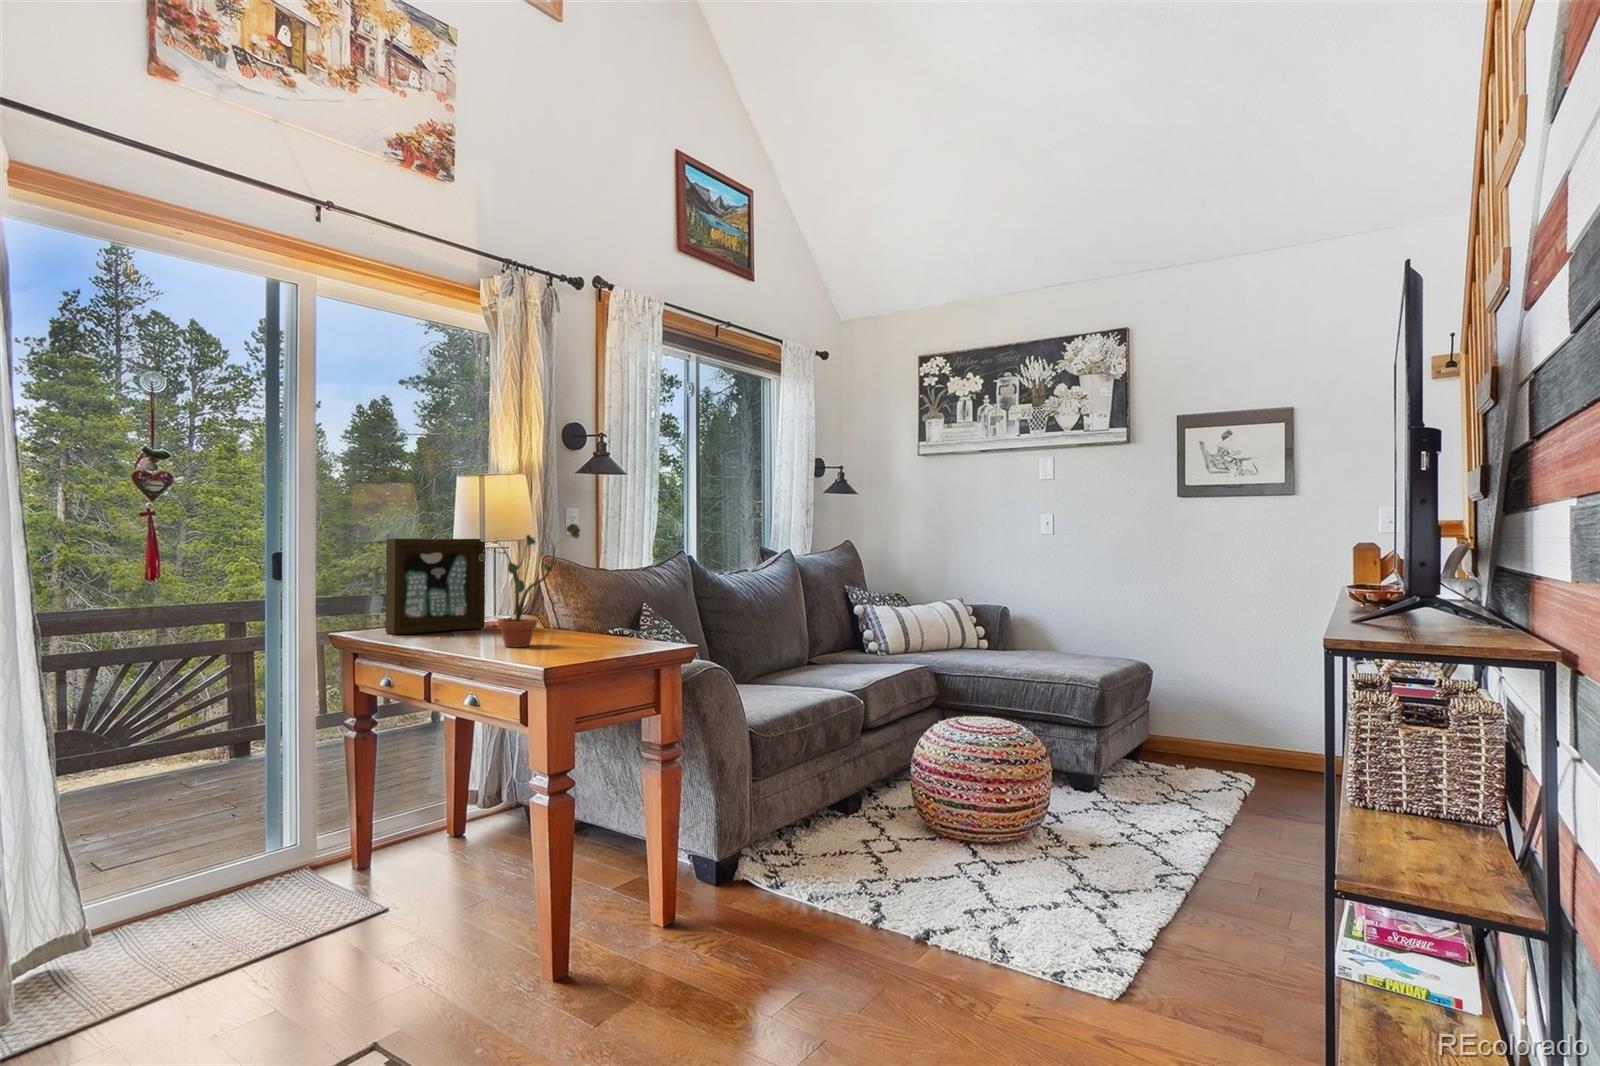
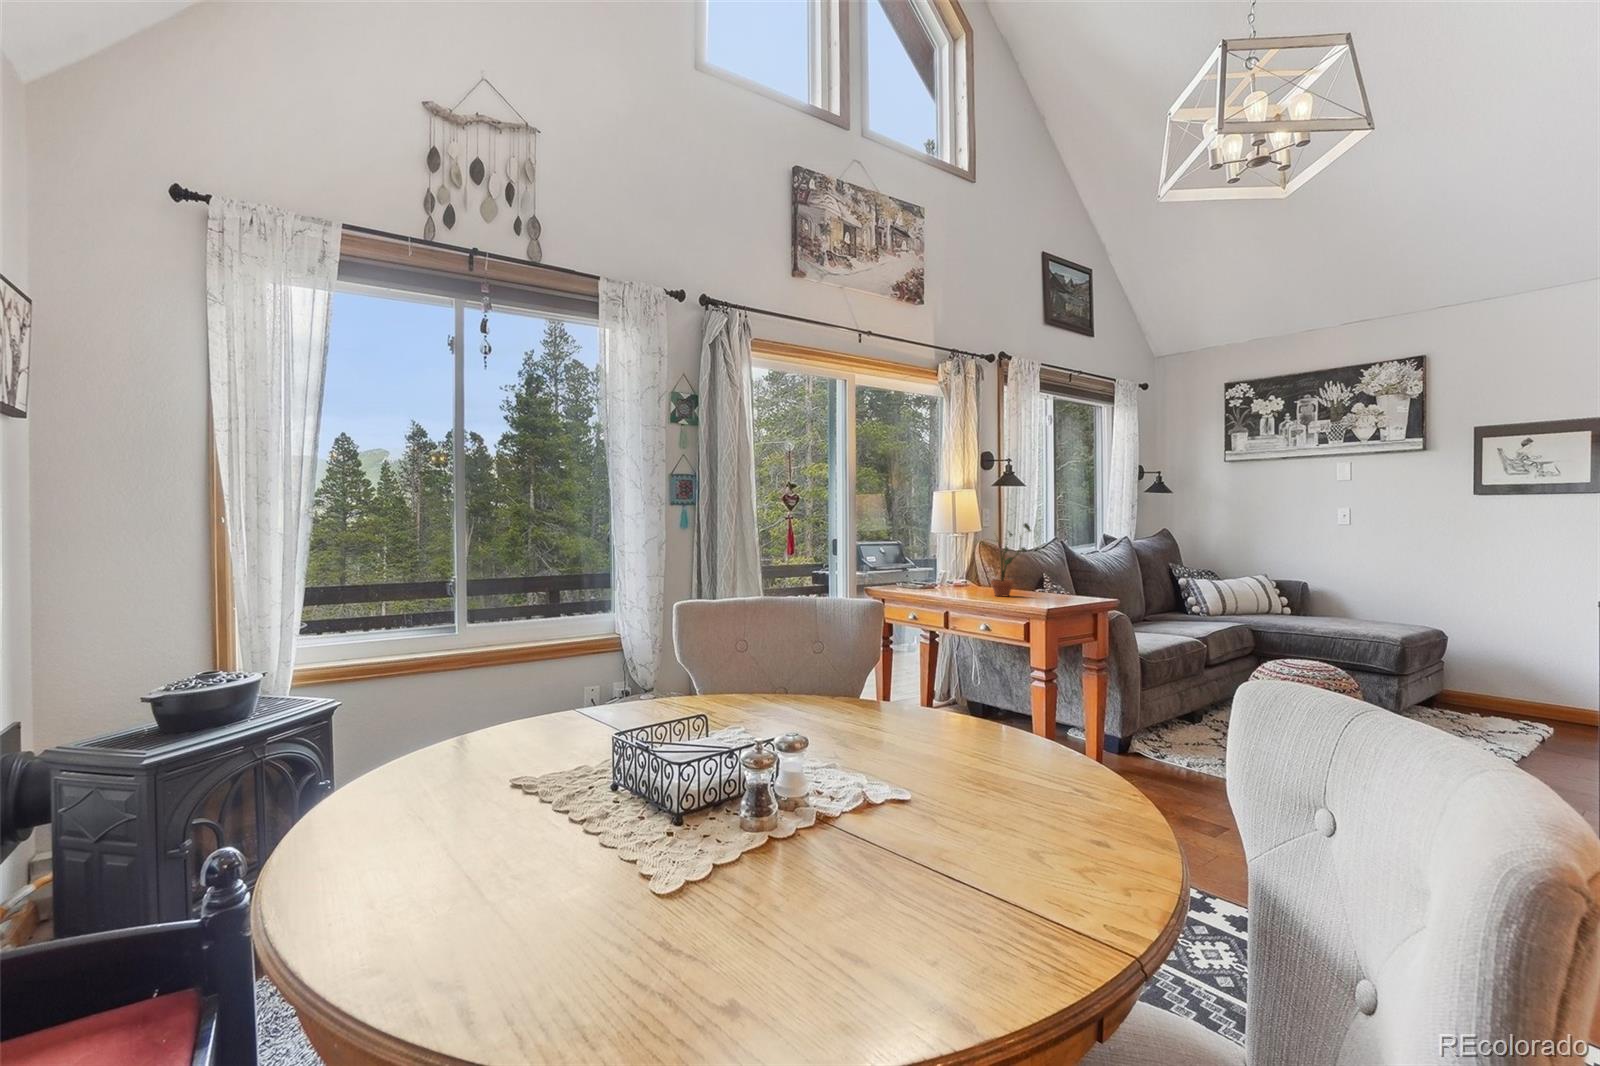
picture frame: present [386,538,485,635] -> none [909,531,959,588]

